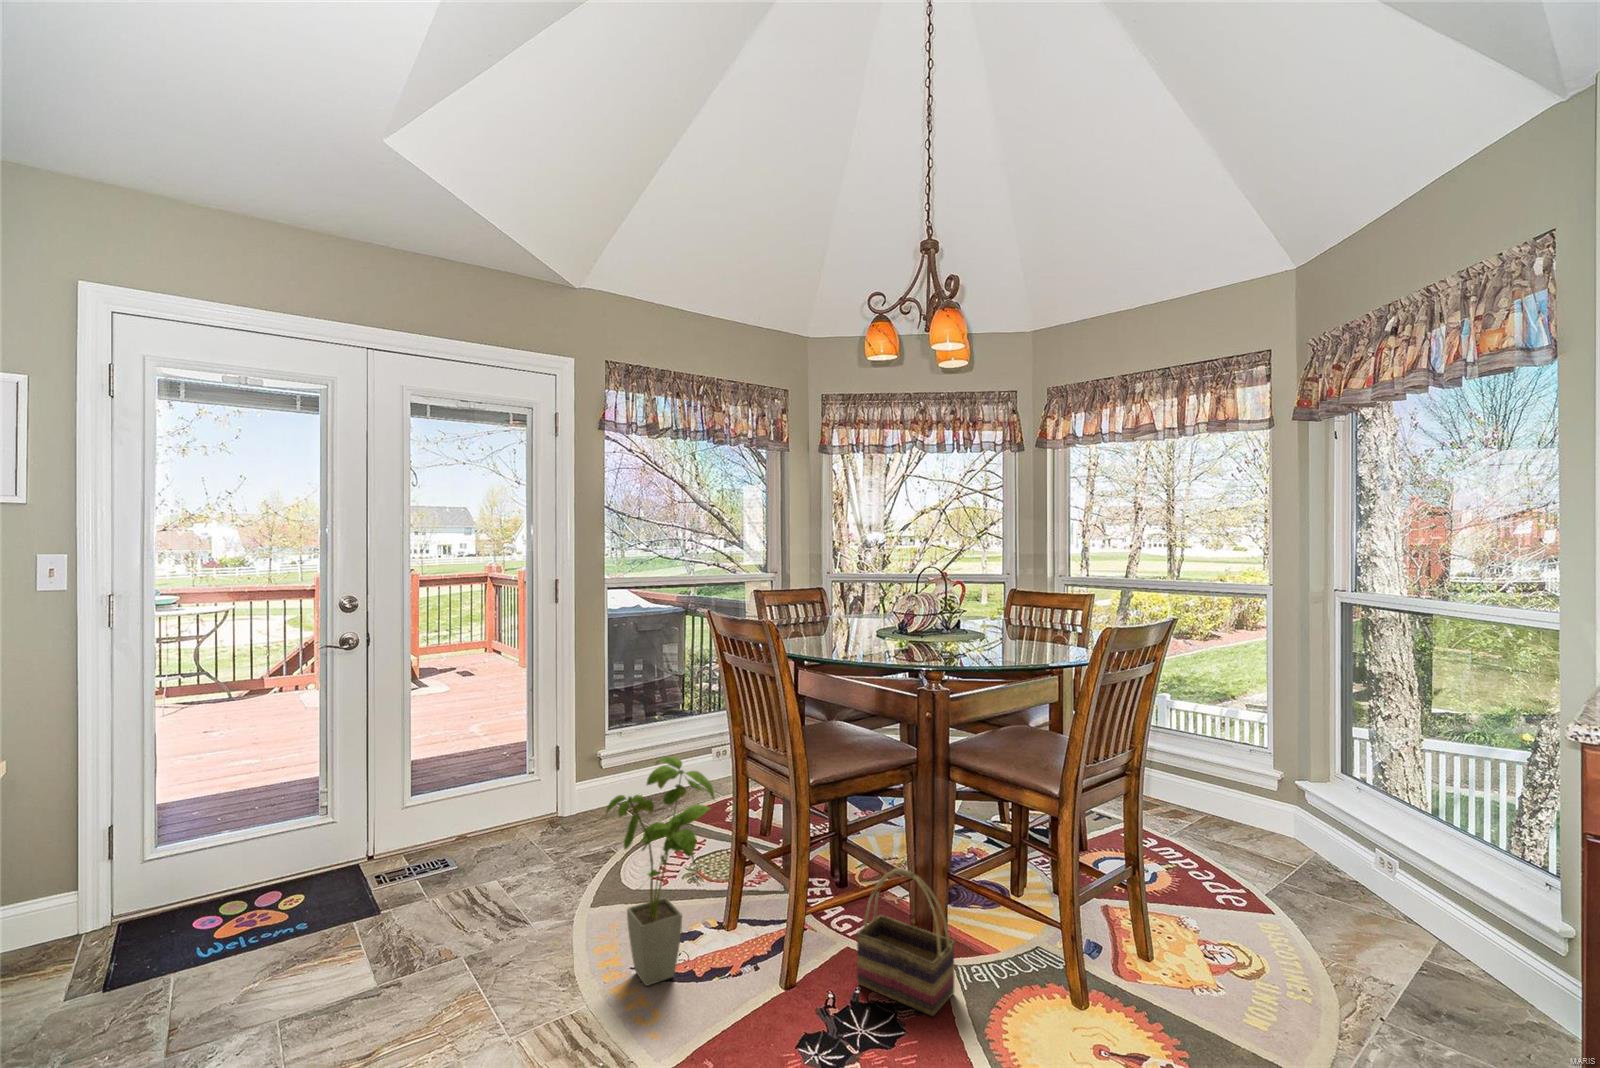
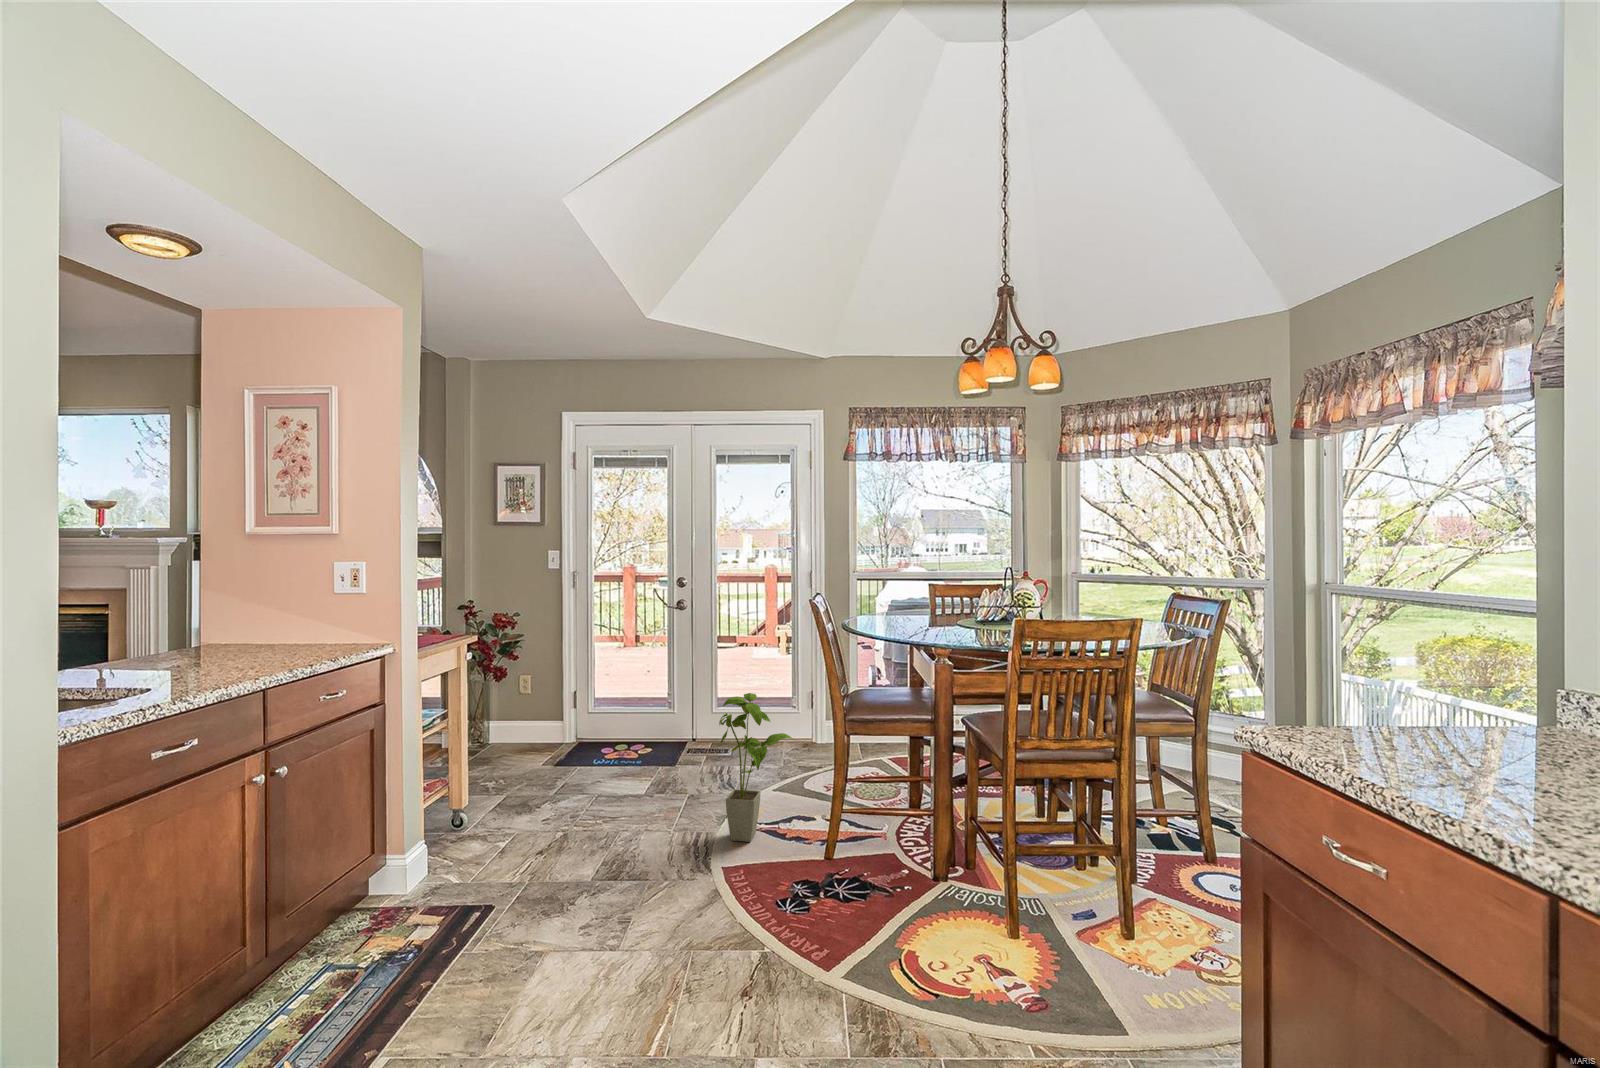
basket: present [856,868,955,1016] -> none [839,805,893,918]

